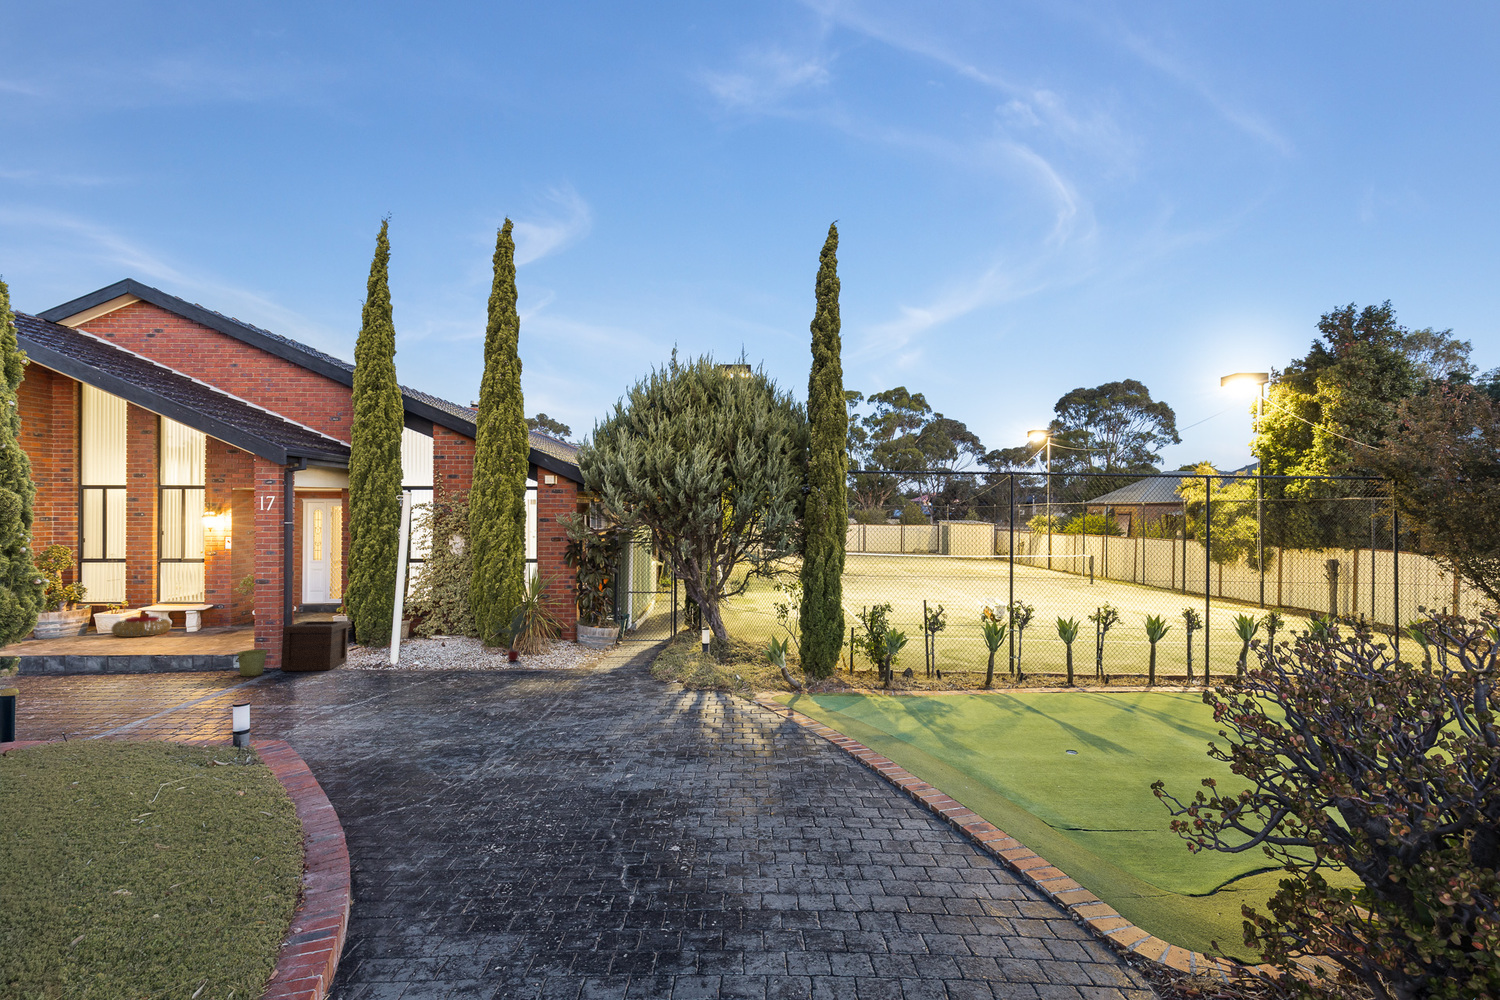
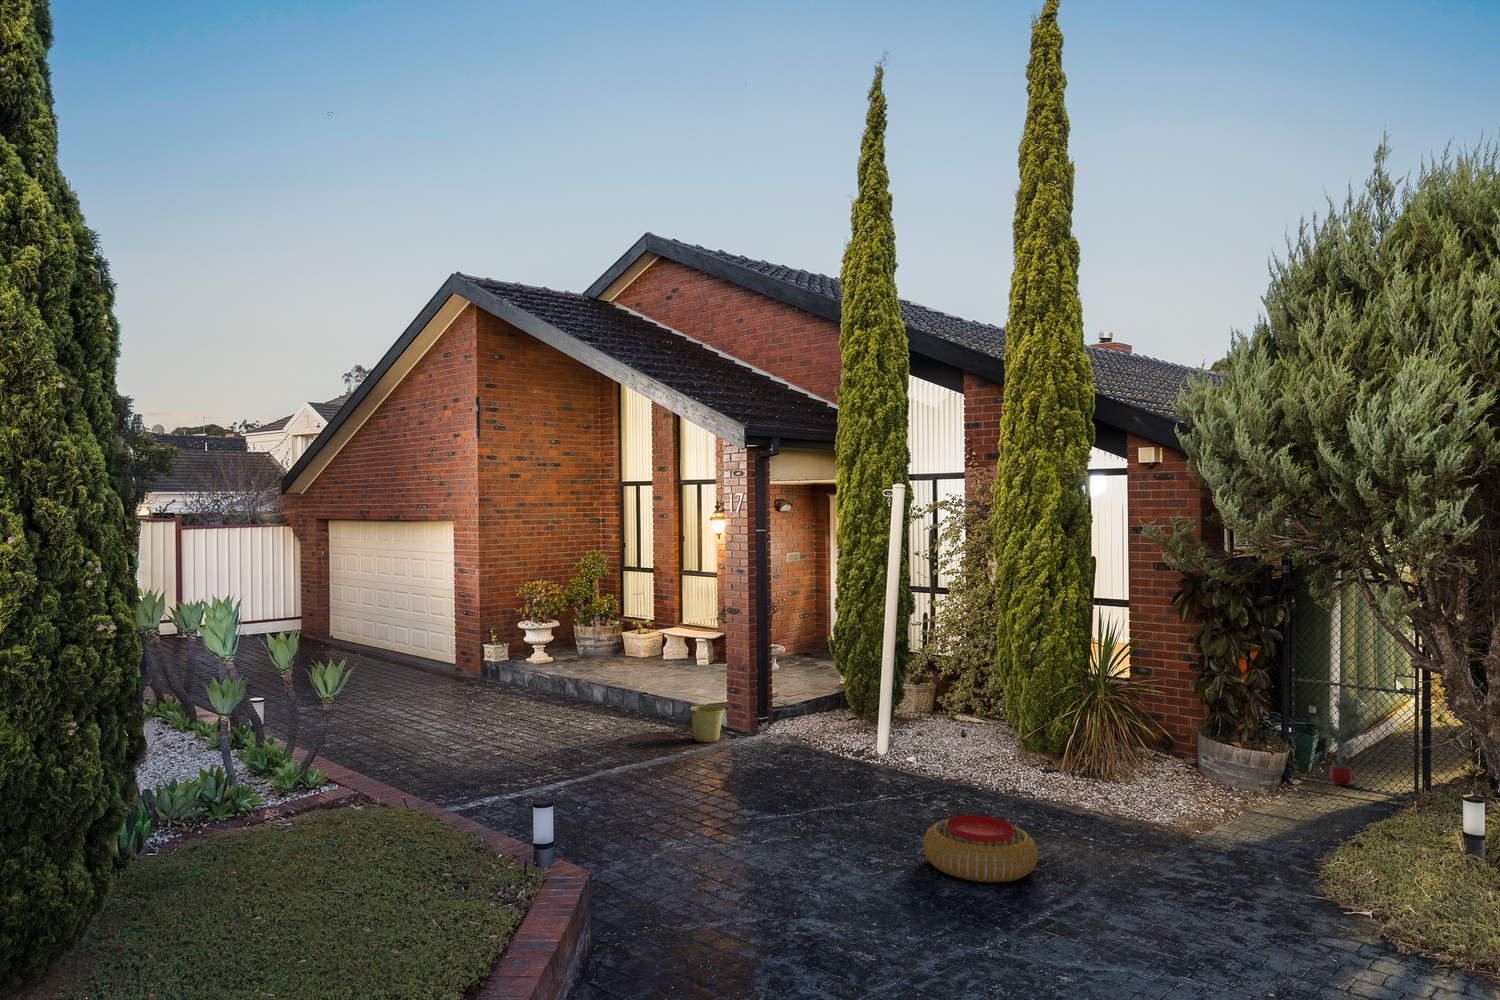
potted tree: present [493,607,536,661] -> present [1311,688,1365,786]
pouf: present [111,616,171,637] -> present [923,815,1038,882]
wooden crate: present [281,621,349,671] -> none [739,672,827,751]

